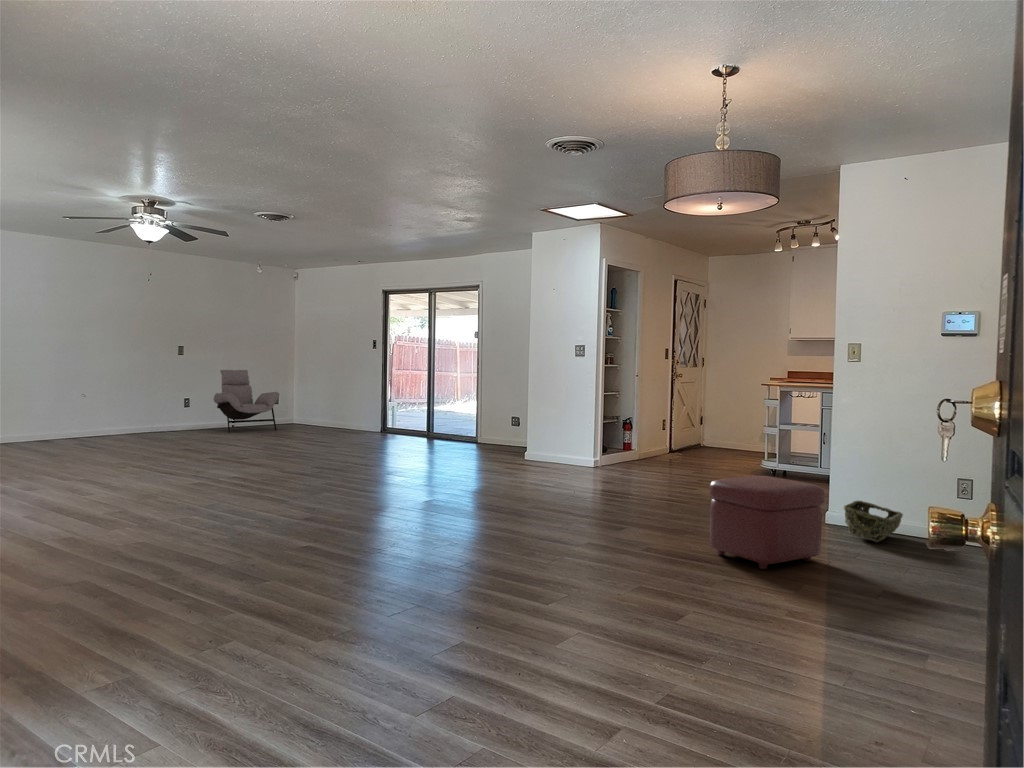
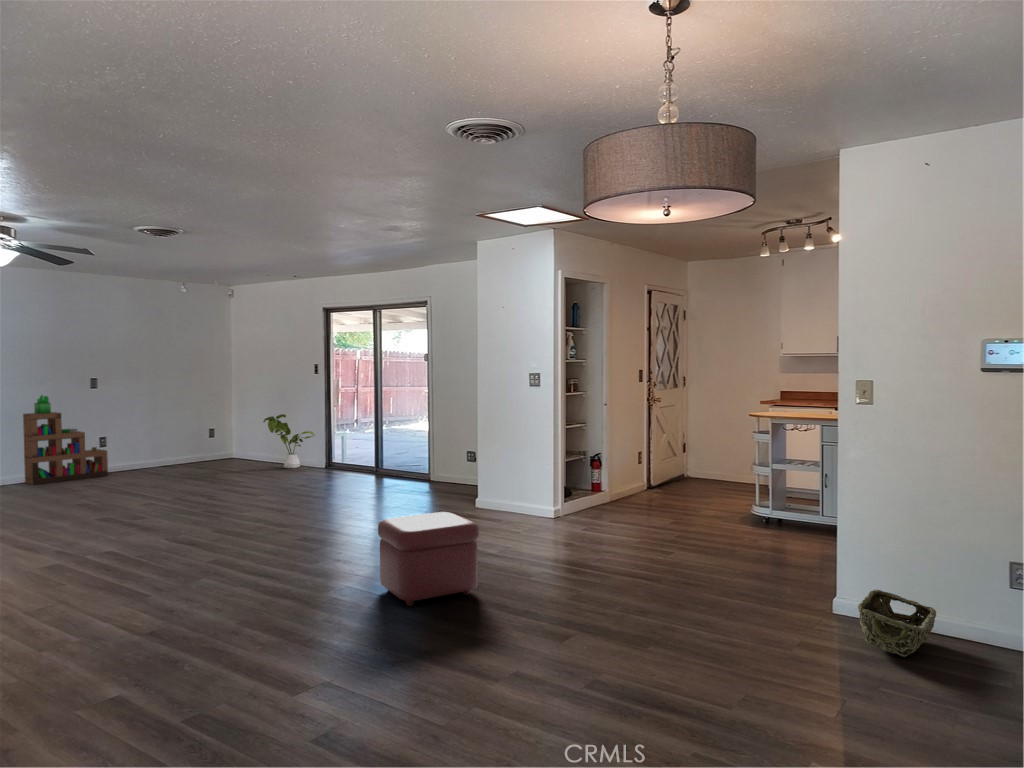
bookshelf: none [122,357,190,435] -> present [23,395,108,485]
lounge chair: present [214,370,279,432] -> none [136,402,212,476]
house plant: none [326,383,372,431] -> present [263,414,315,468]
ottoman: present [710,476,824,569] -> present [378,512,479,606]

